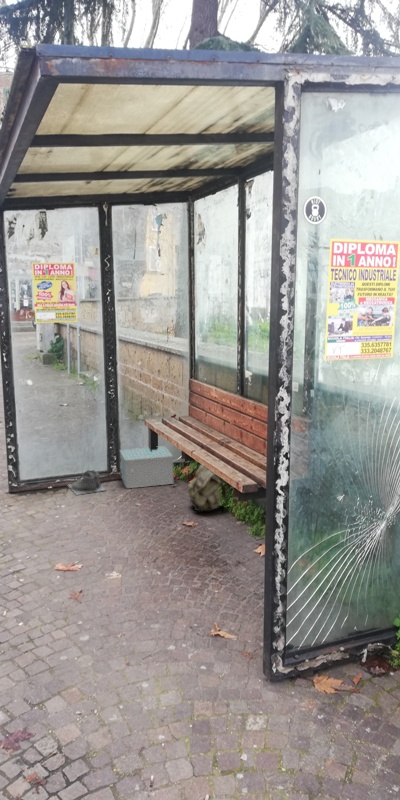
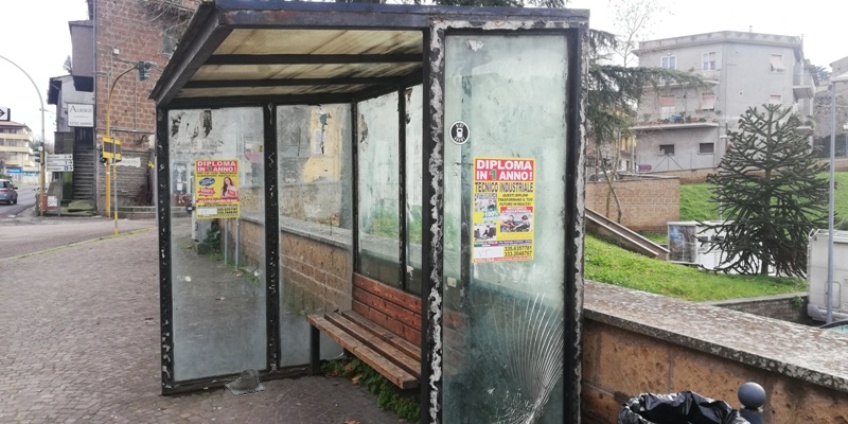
storage box: present [120,446,174,488] -> none [280,342,335,387]
backpack: present [188,465,226,511] -> none [349,359,388,409]

